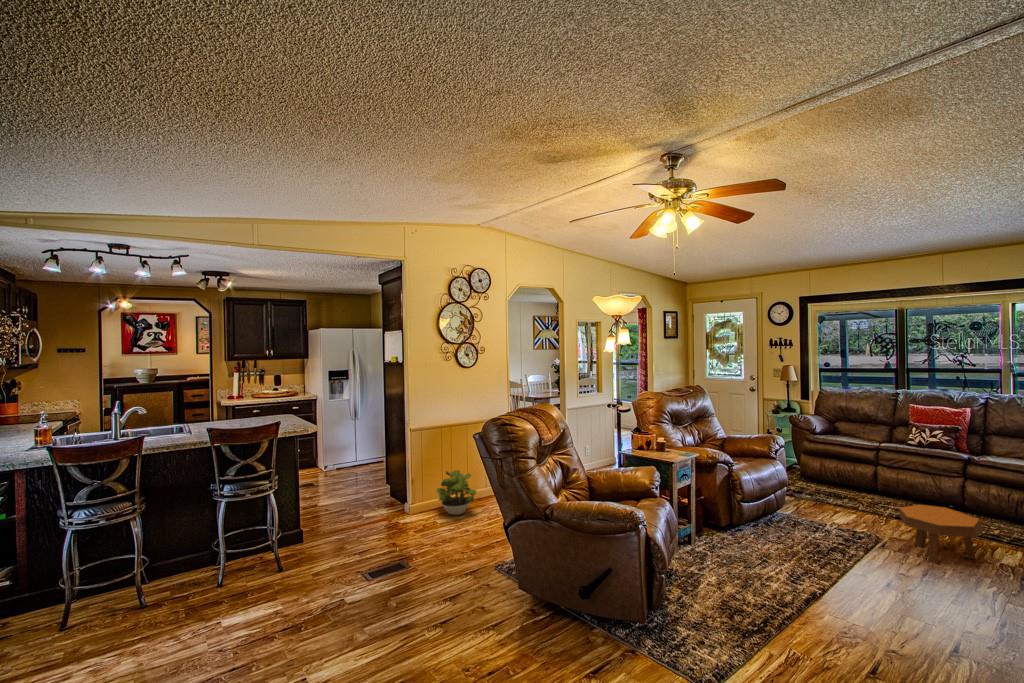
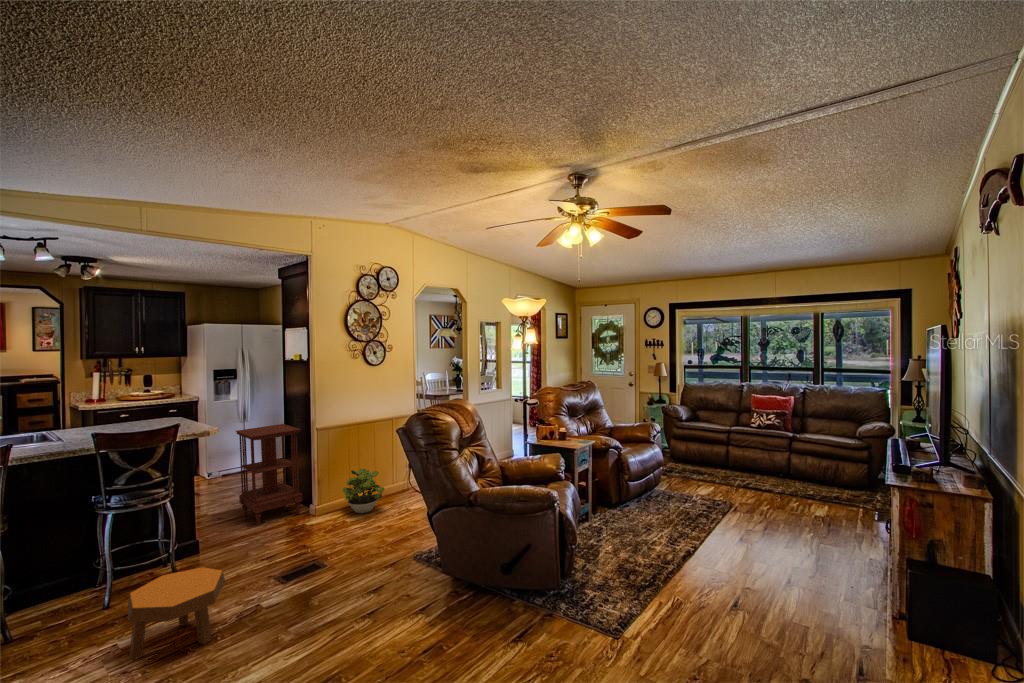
side table: none [341,423,400,520] -> present [236,424,302,525]
footstool: present [899,505,984,564] -> present [128,567,225,660]

